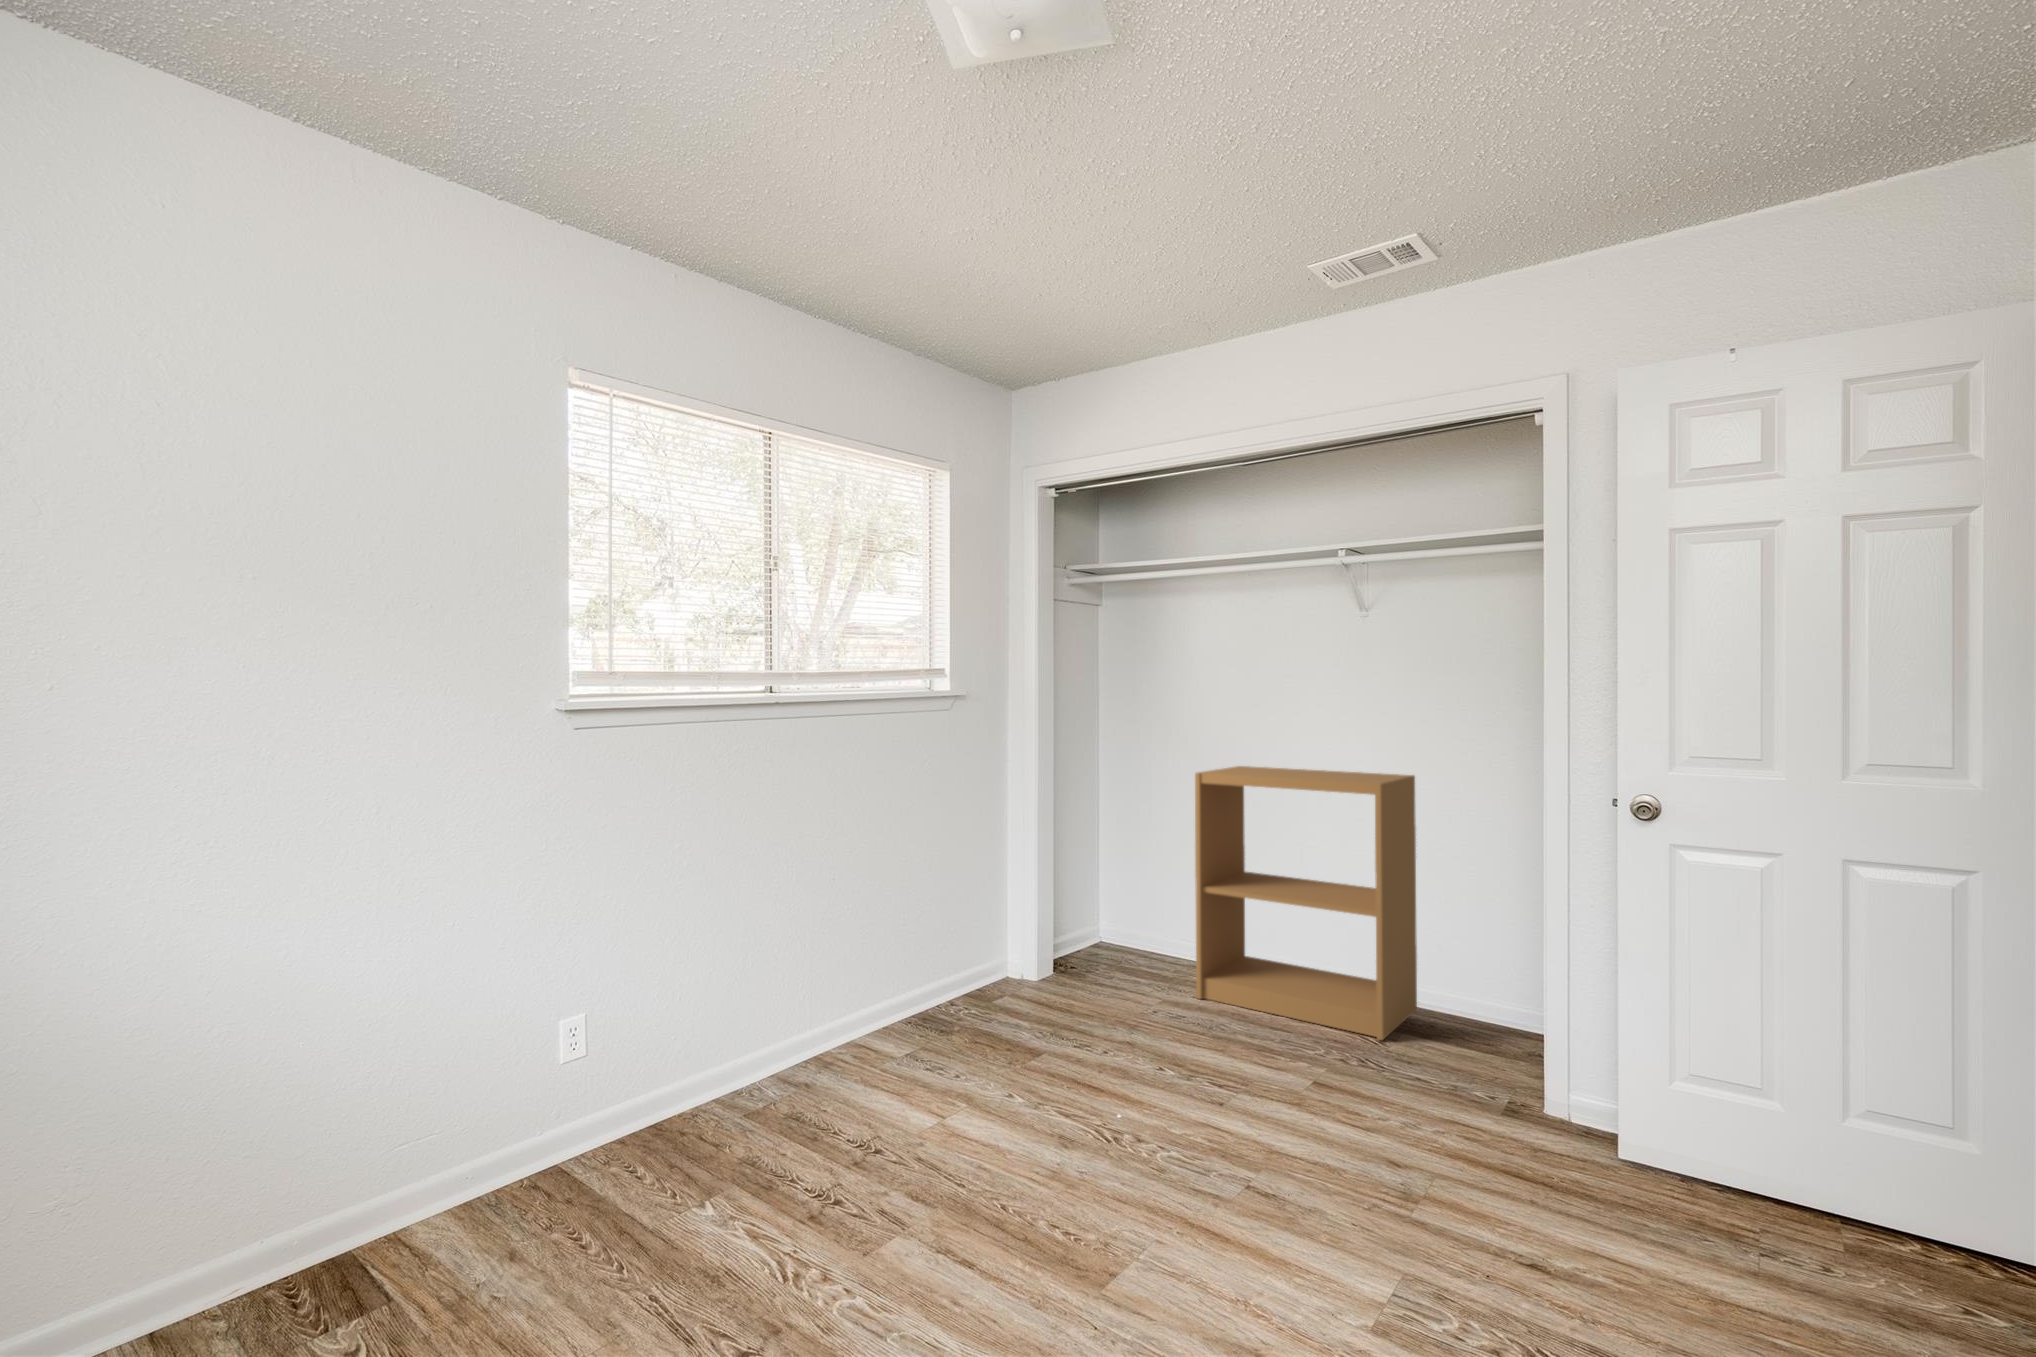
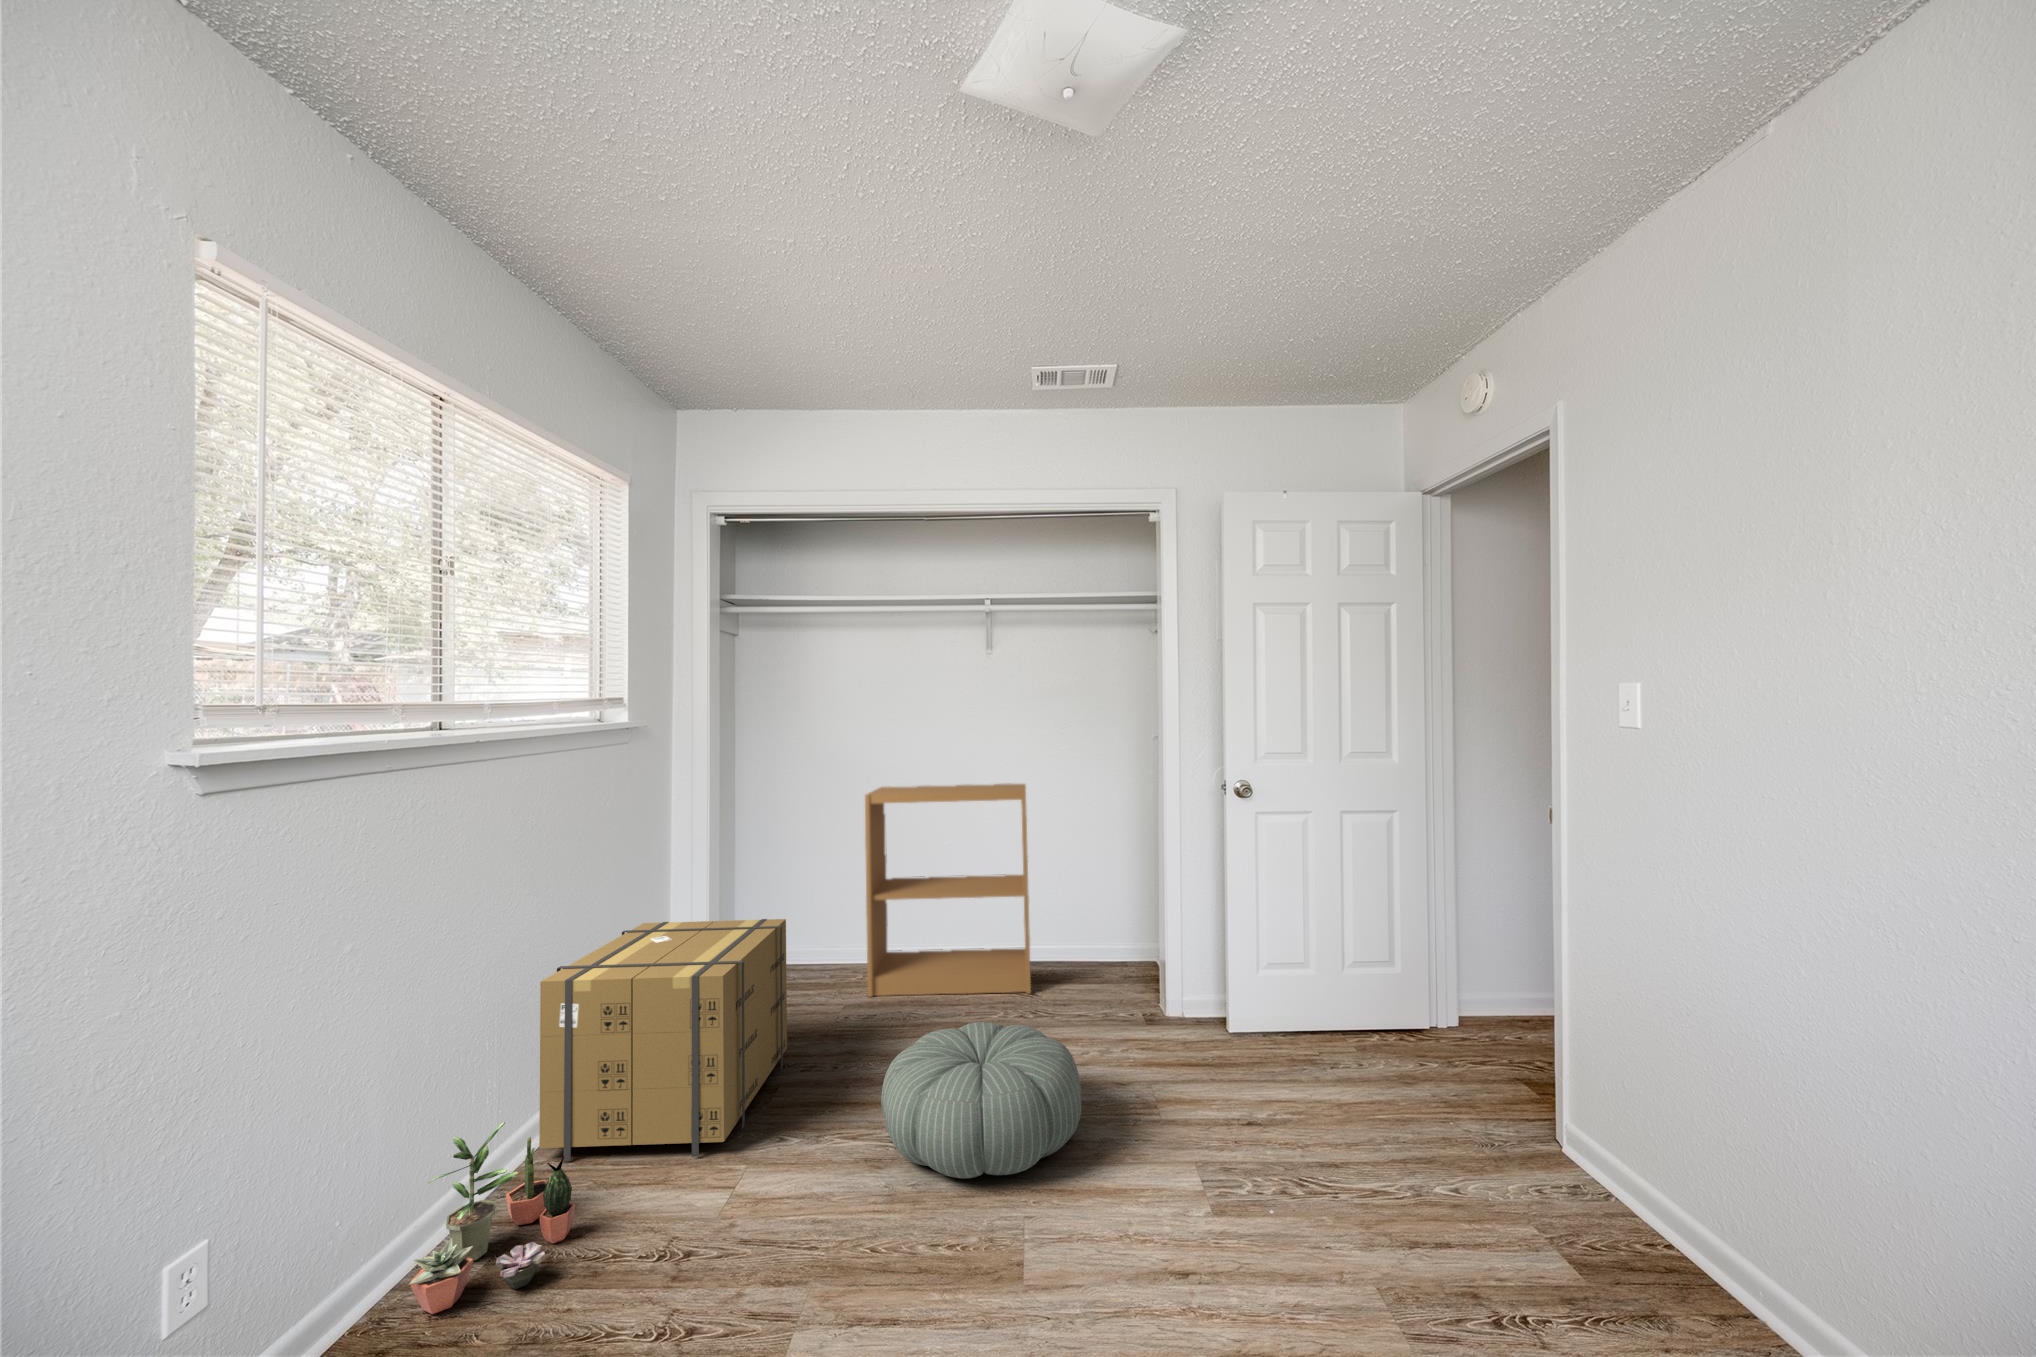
cardboard box: none [841,874,1074,1087] -> present [539,919,787,1161]
potted plant: none [704,1003,825,1129] -> present [408,1122,575,1314]
pouf: none [1074,1035,1304,1200] -> present [881,1022,1081,1178]

